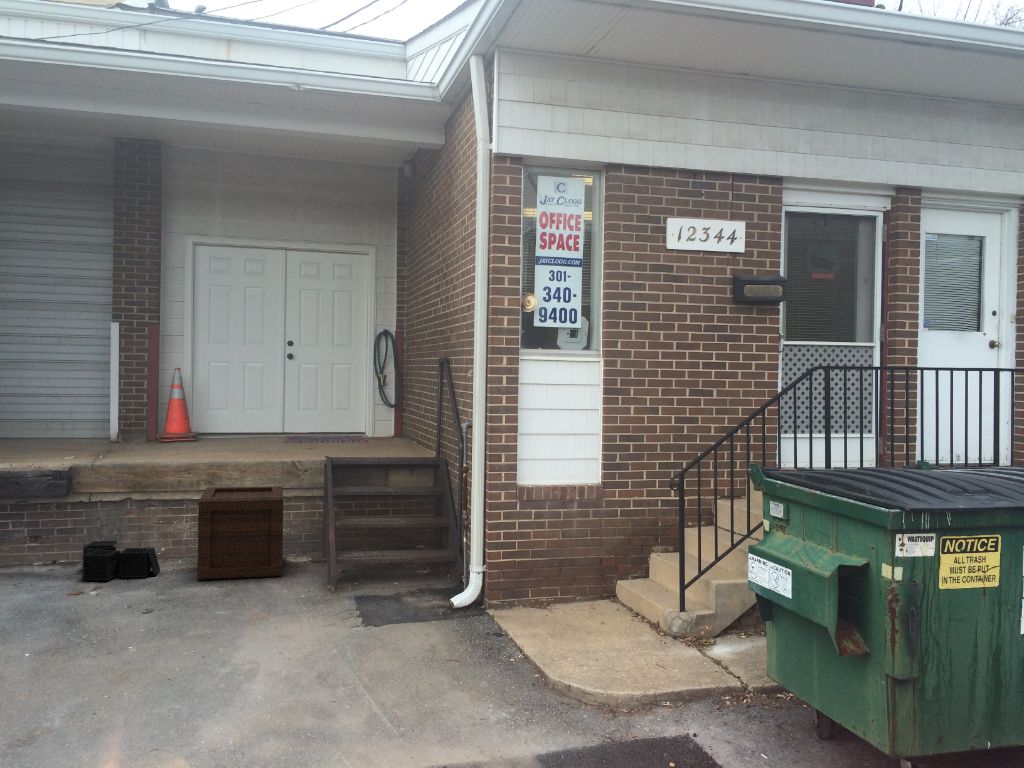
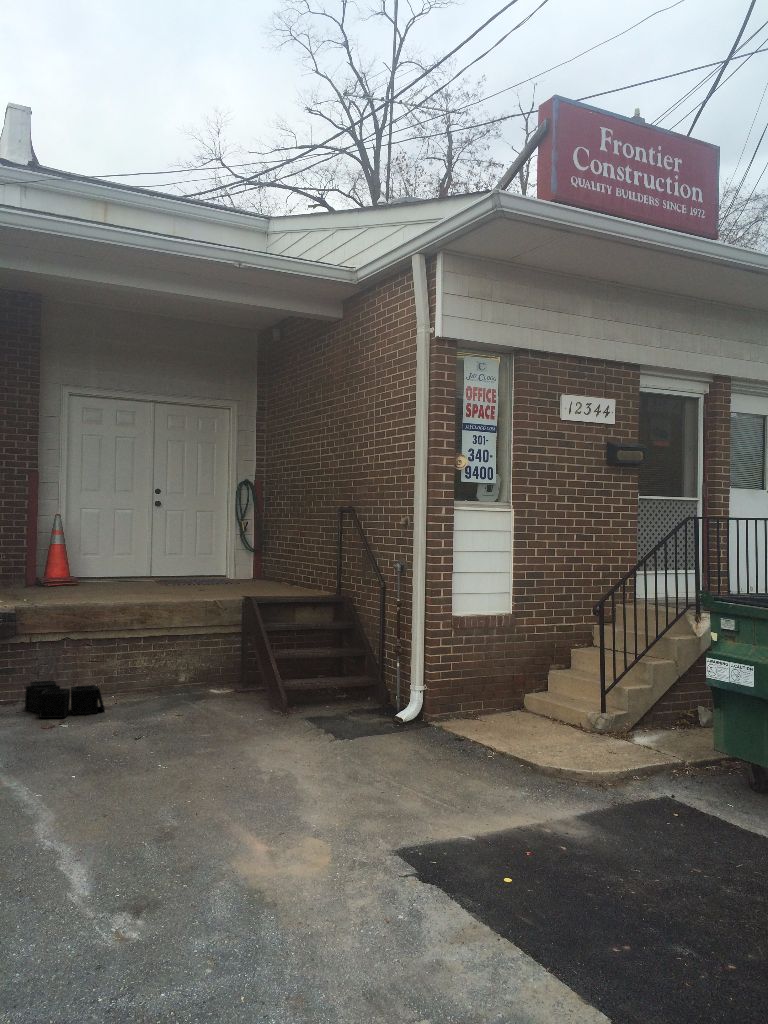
wooden crate: present [197,486,283,580] -> none [133,625,226,713]

